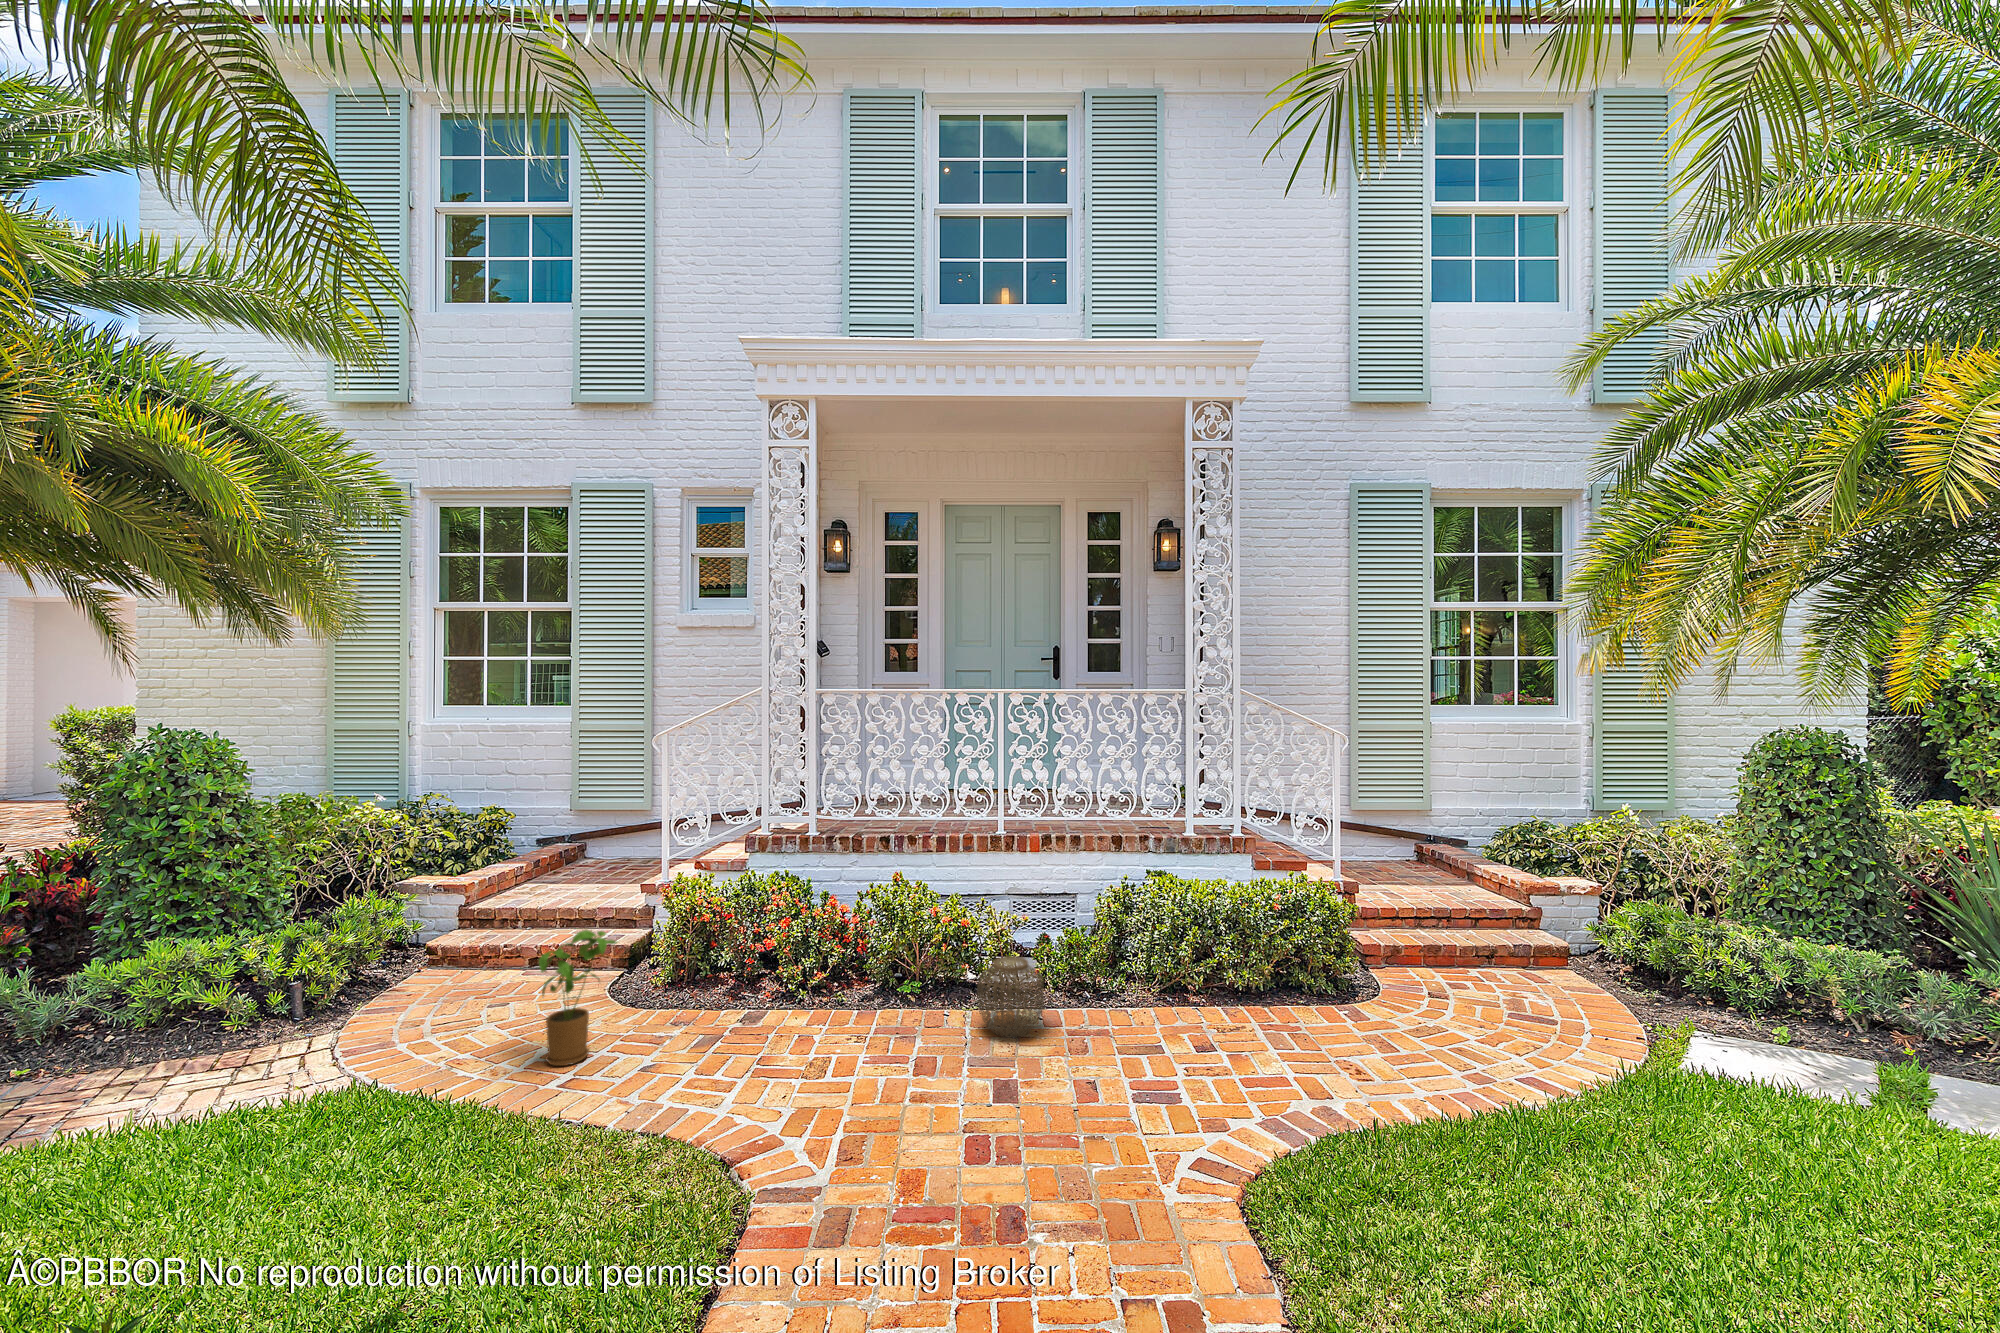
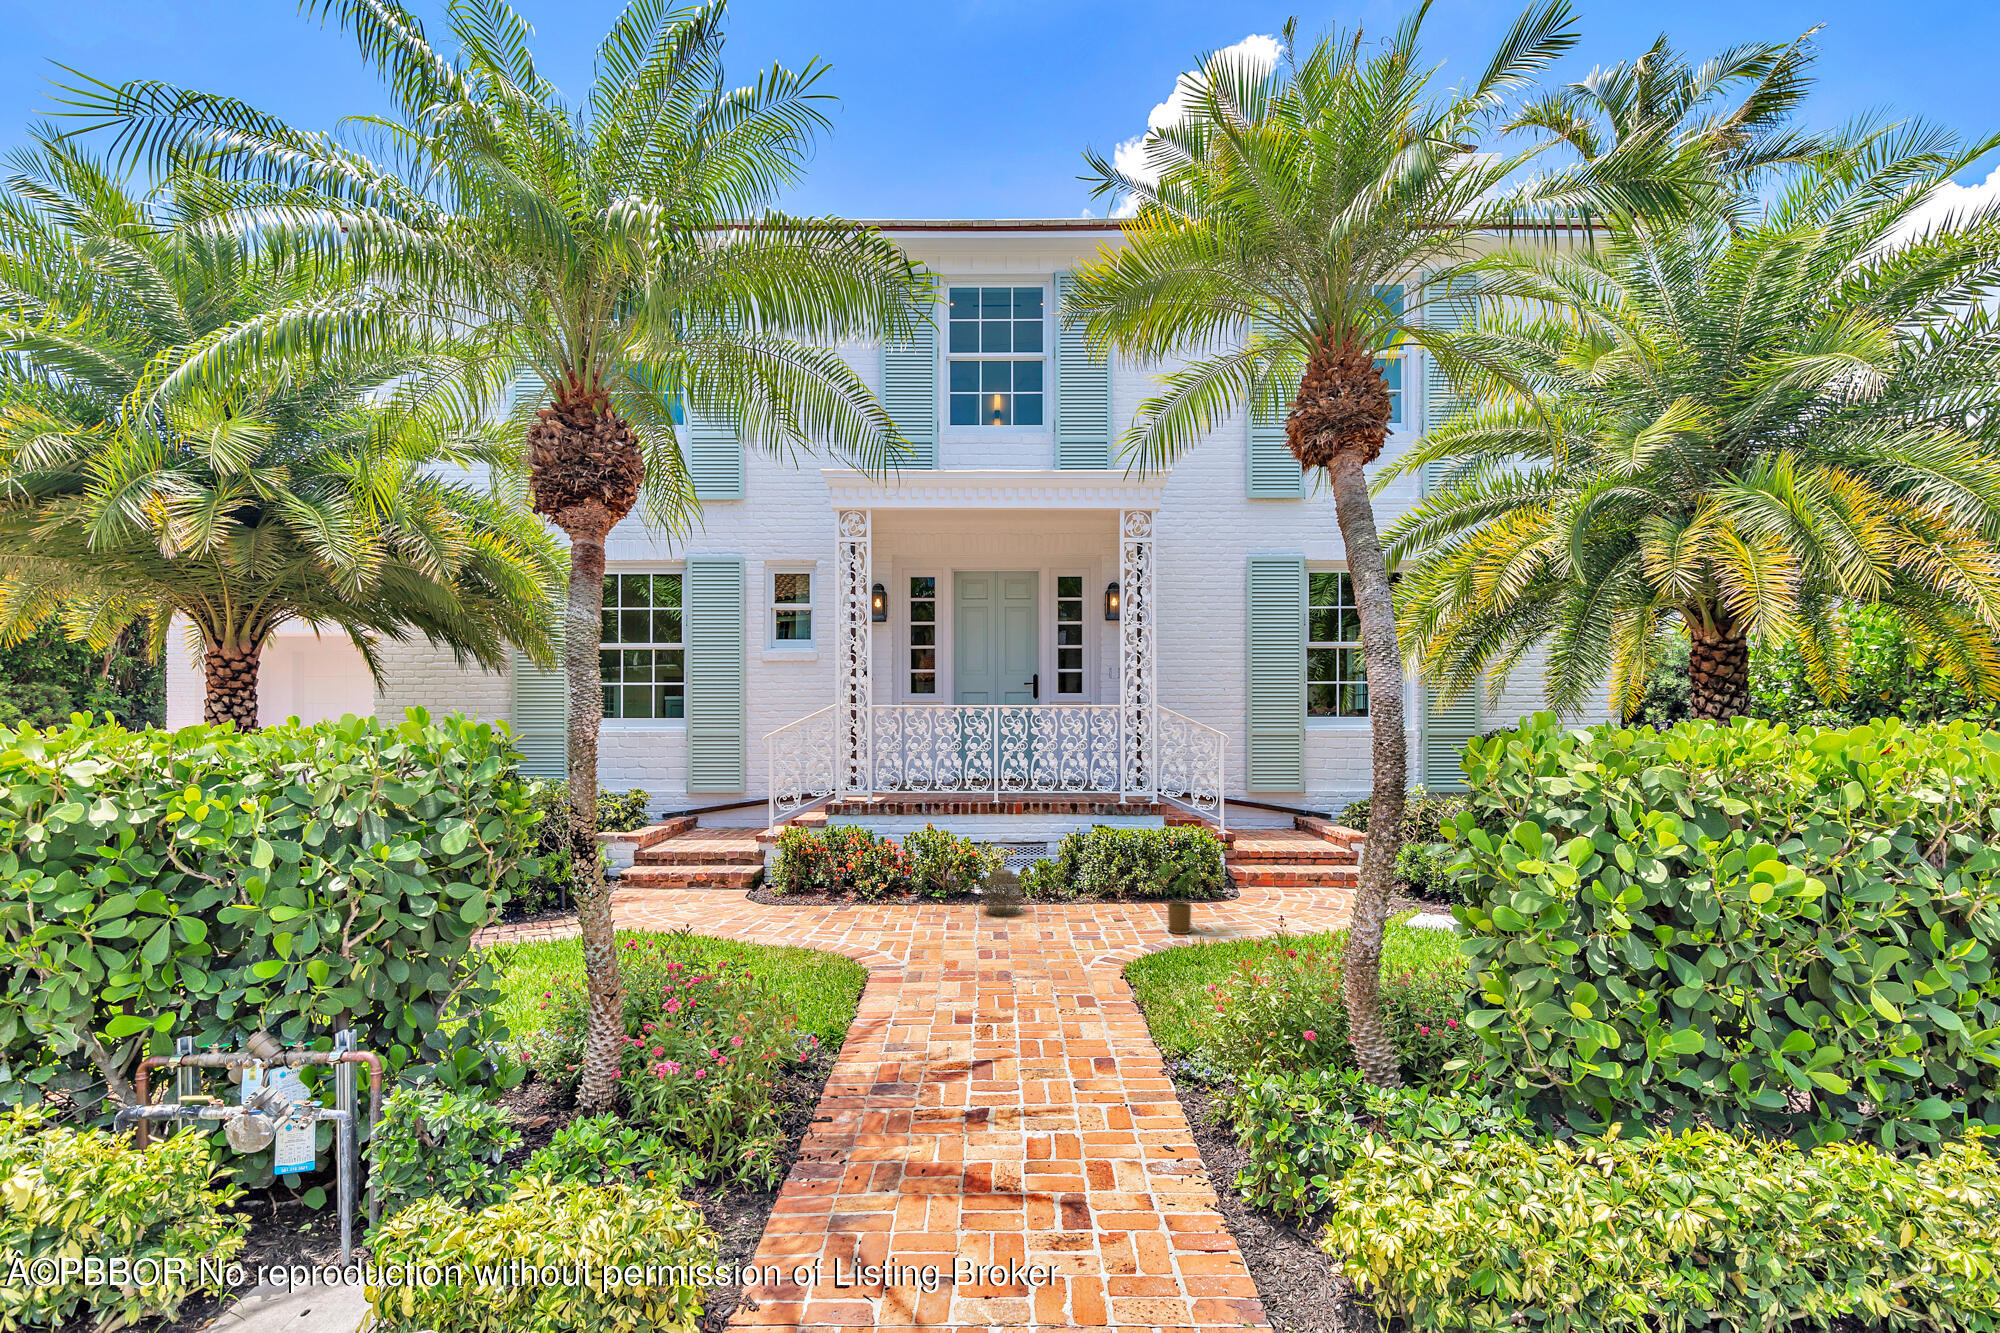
house plant: present [539,930,617,1066] -> present [1158,853,1201,934]

